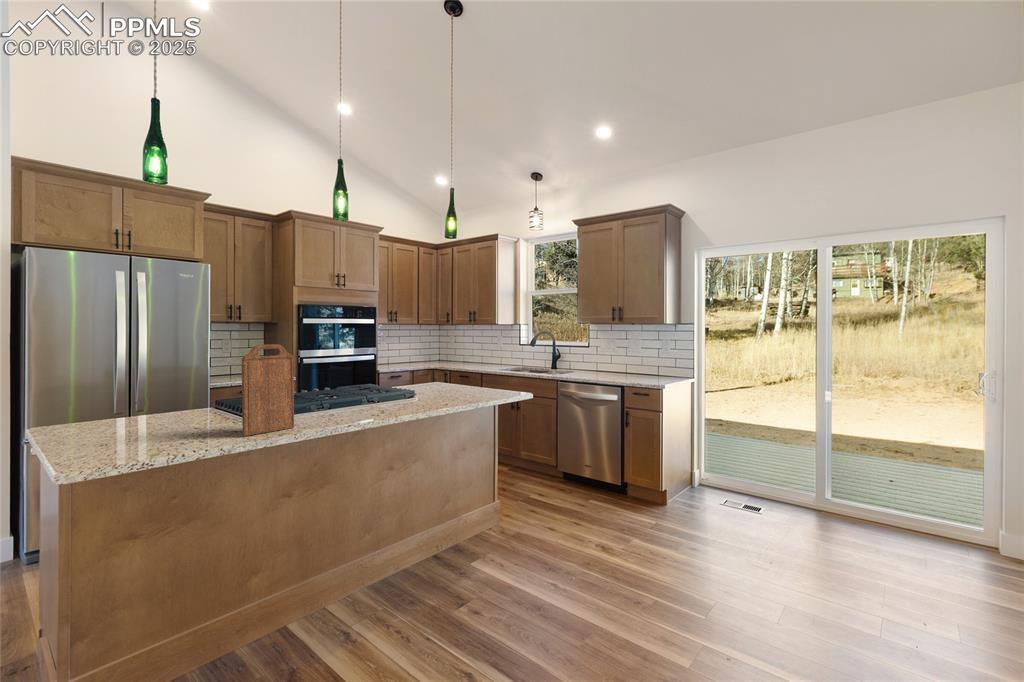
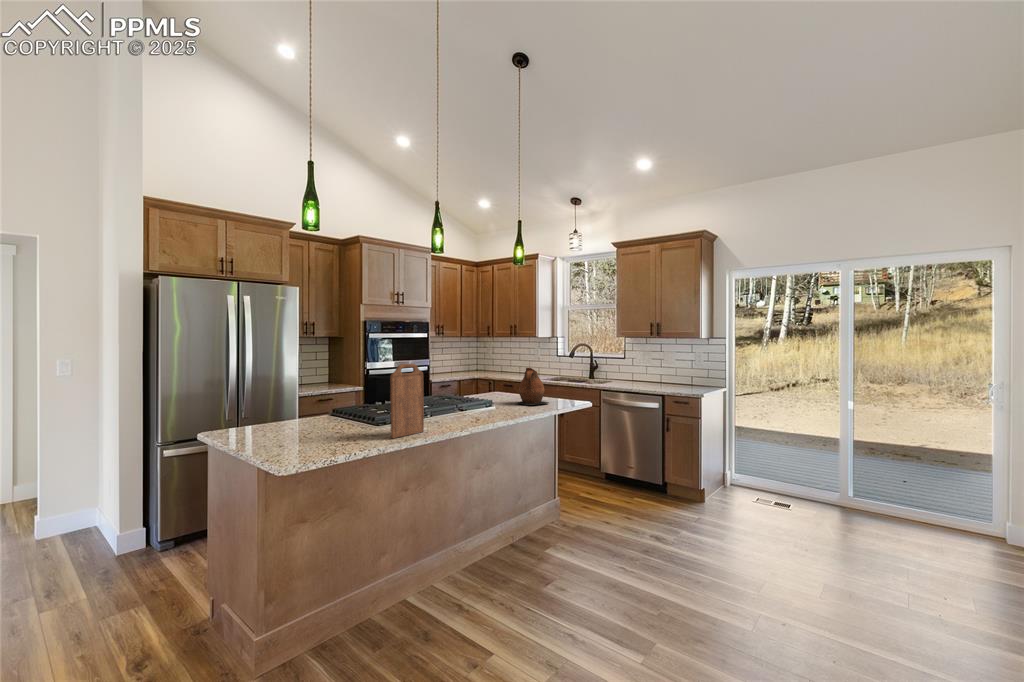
ceramic pitcher: none [438,353,478,396] -> present [517,368,549,405]

